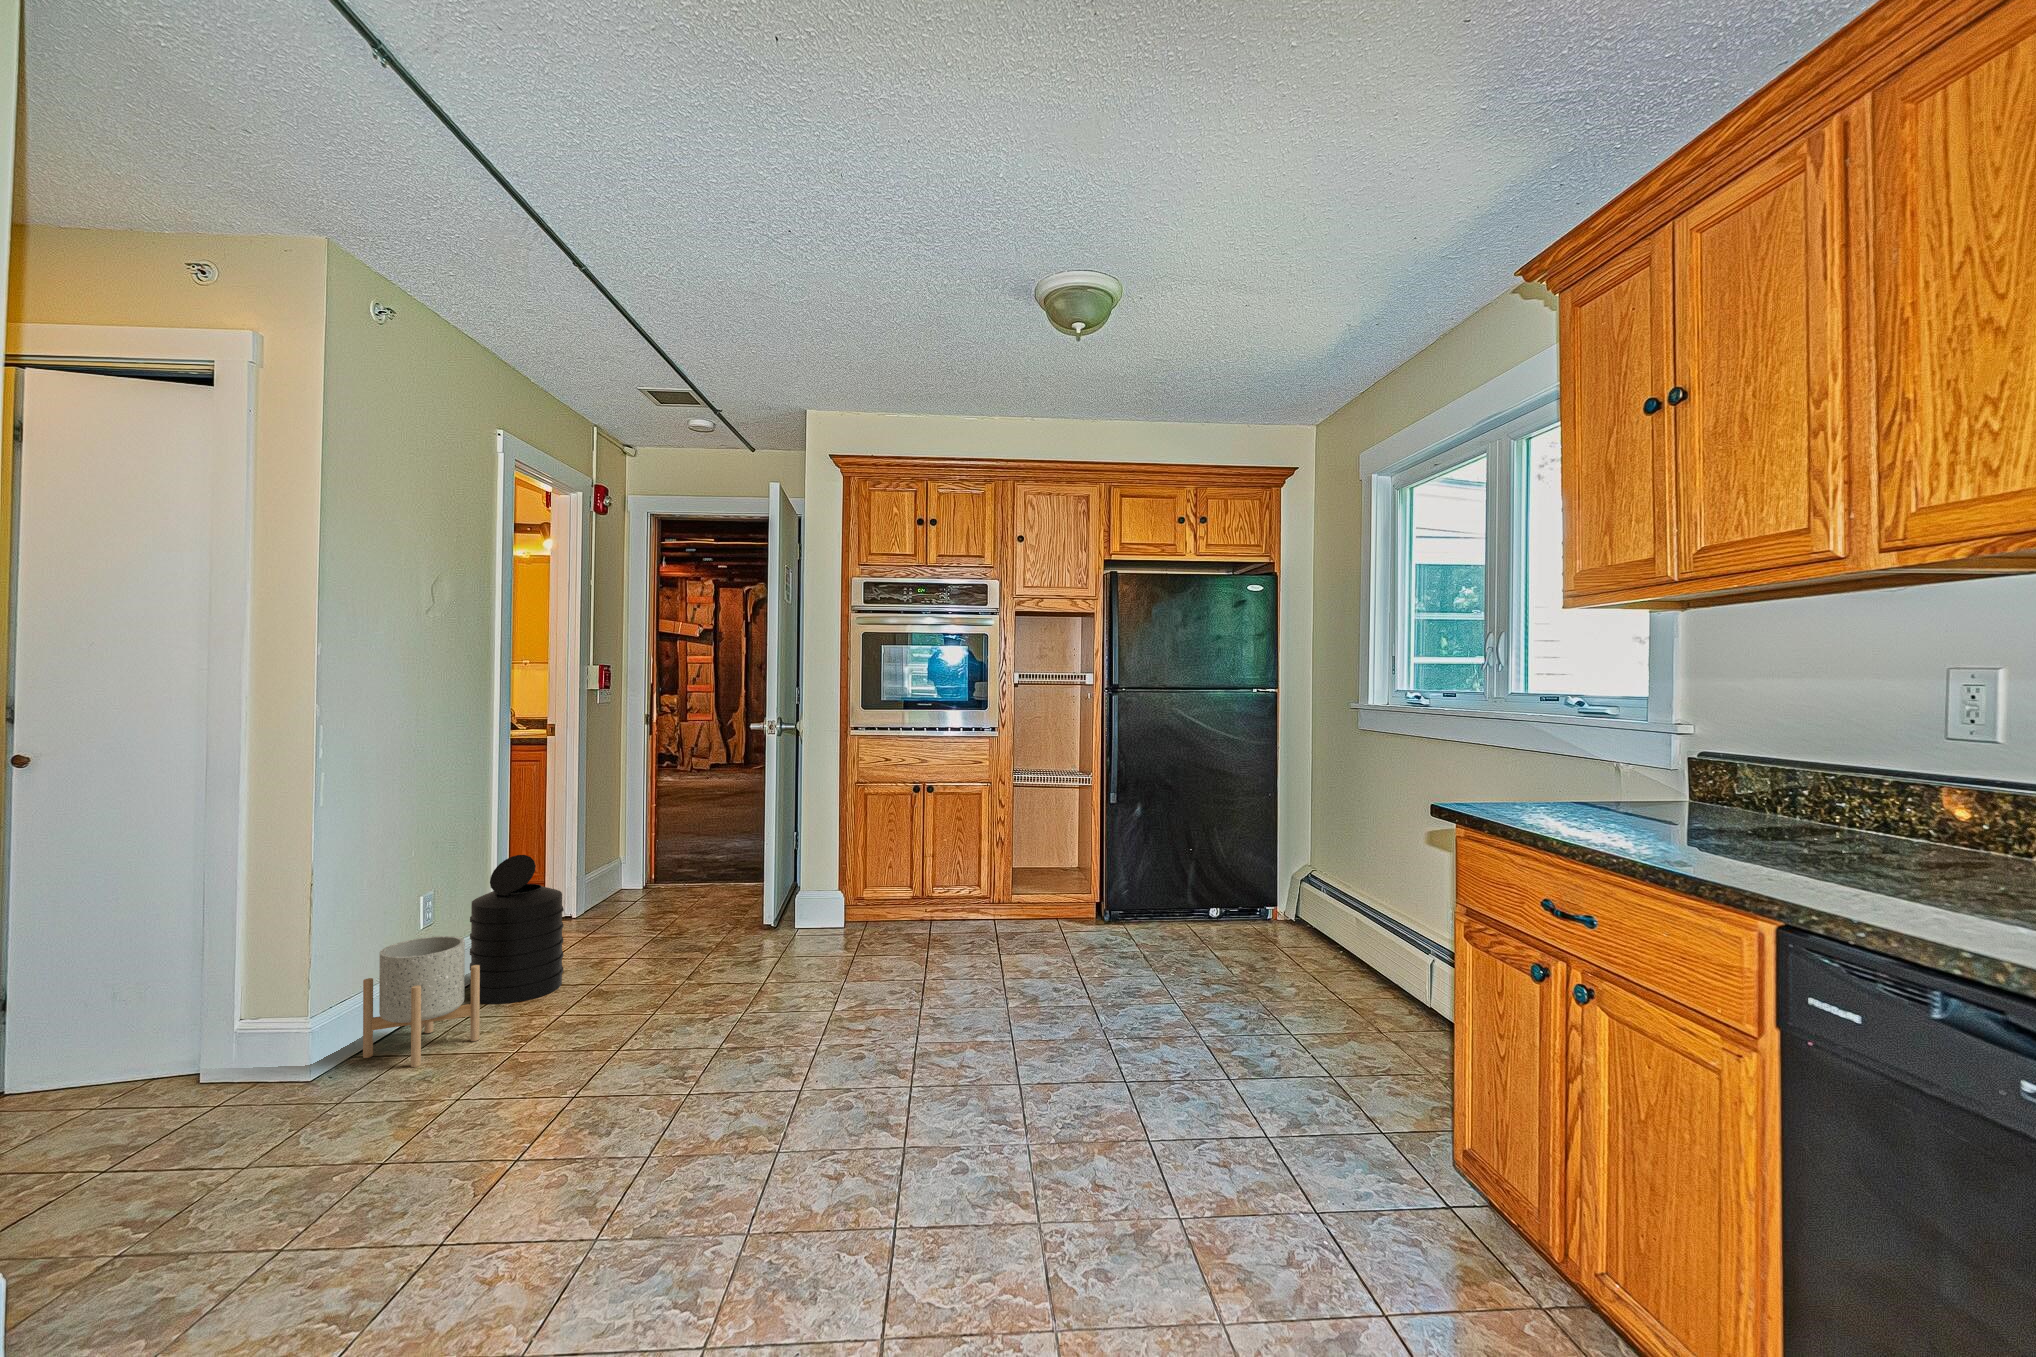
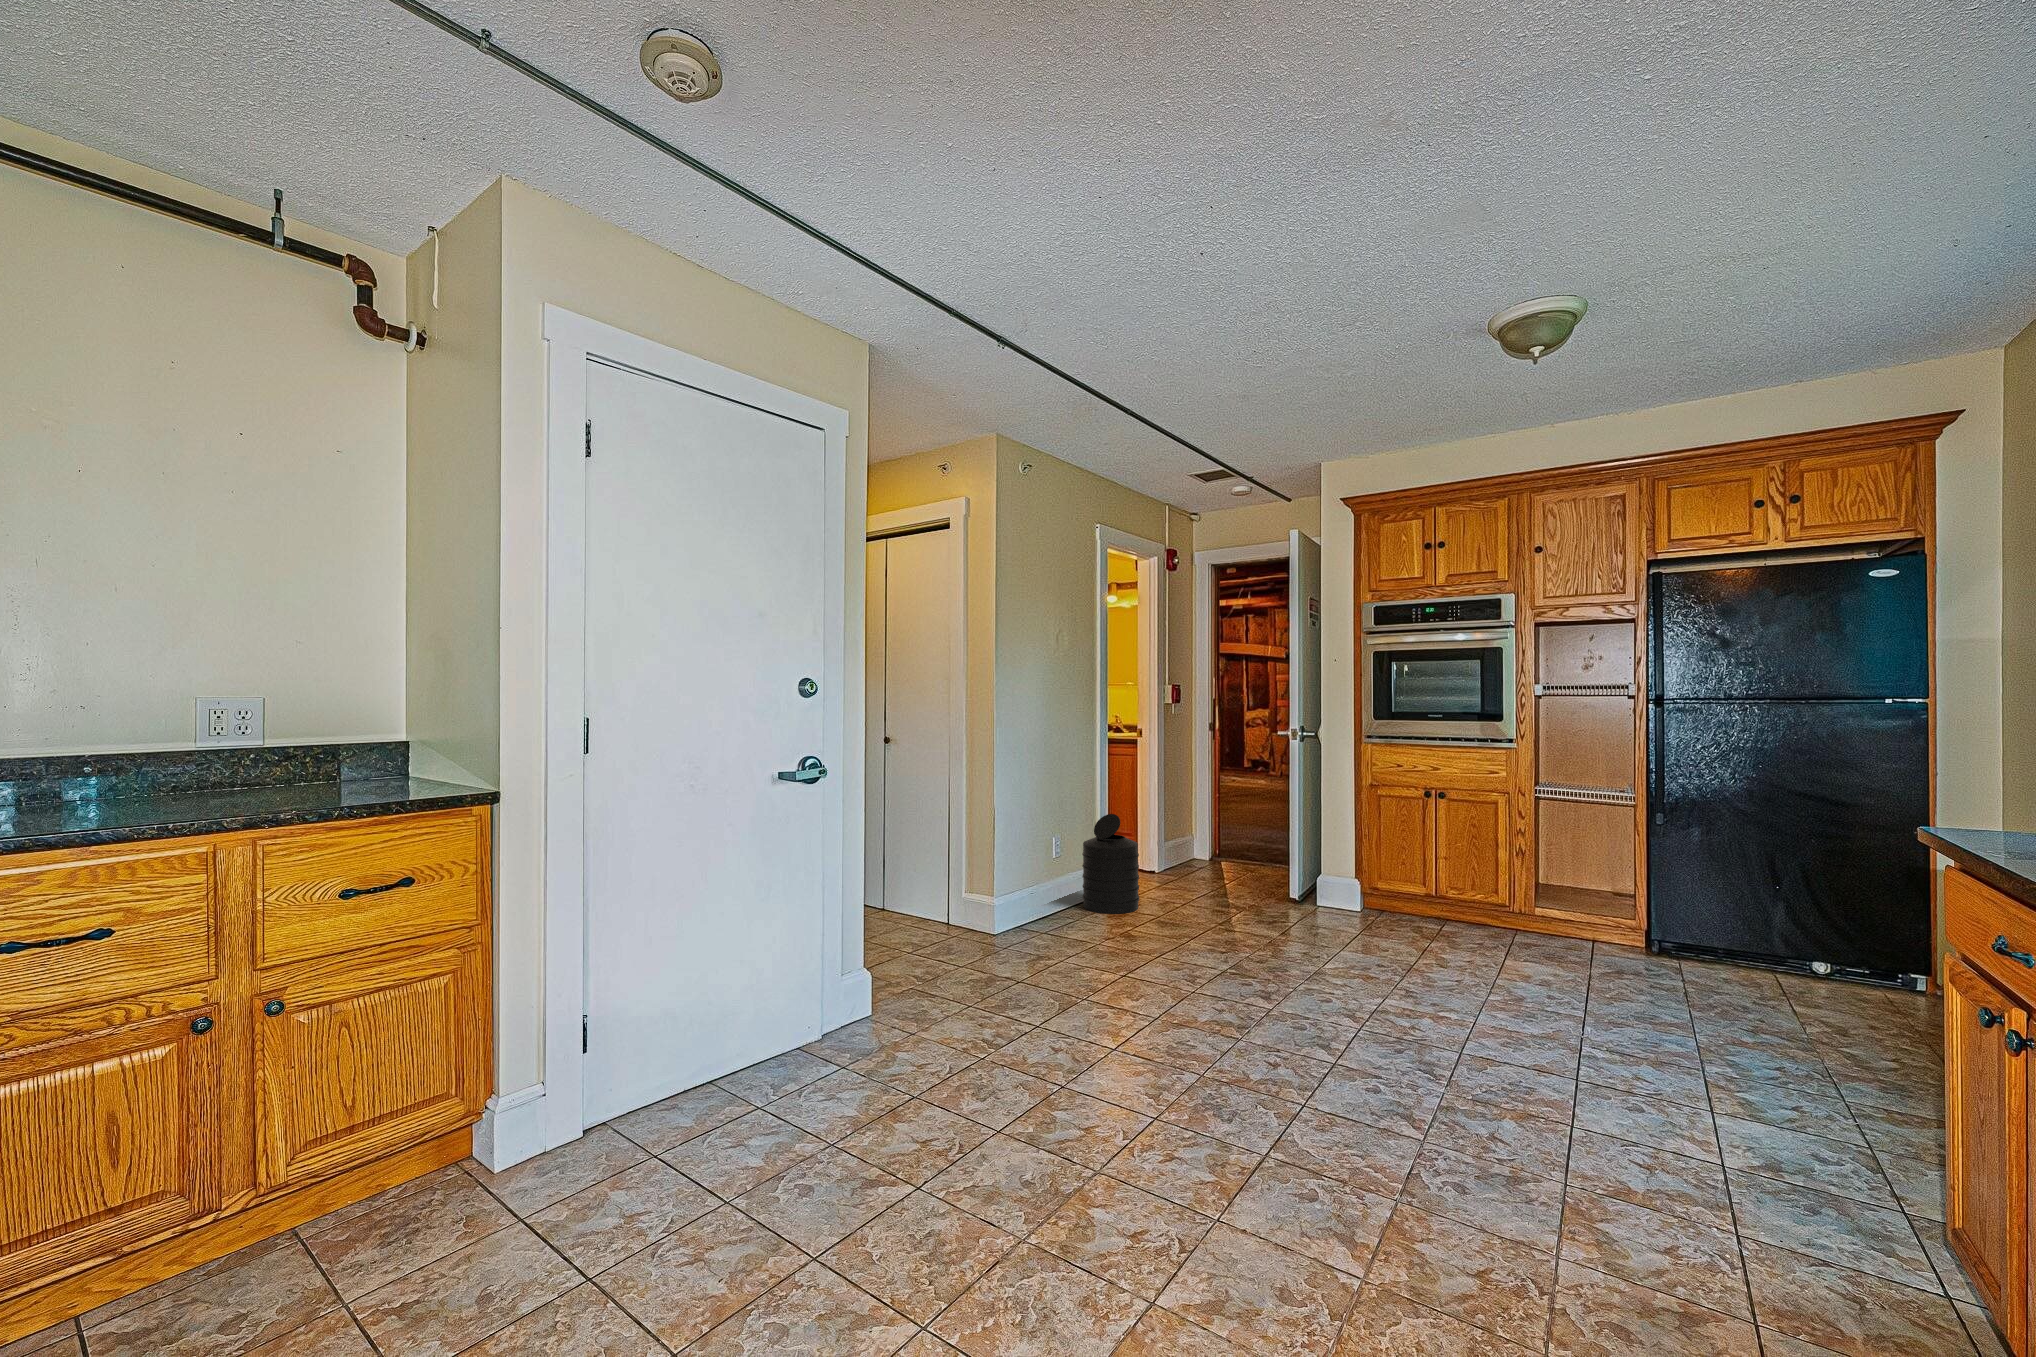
planter: present [363,936,480,1067] -> none [1021,858,1082,937]

